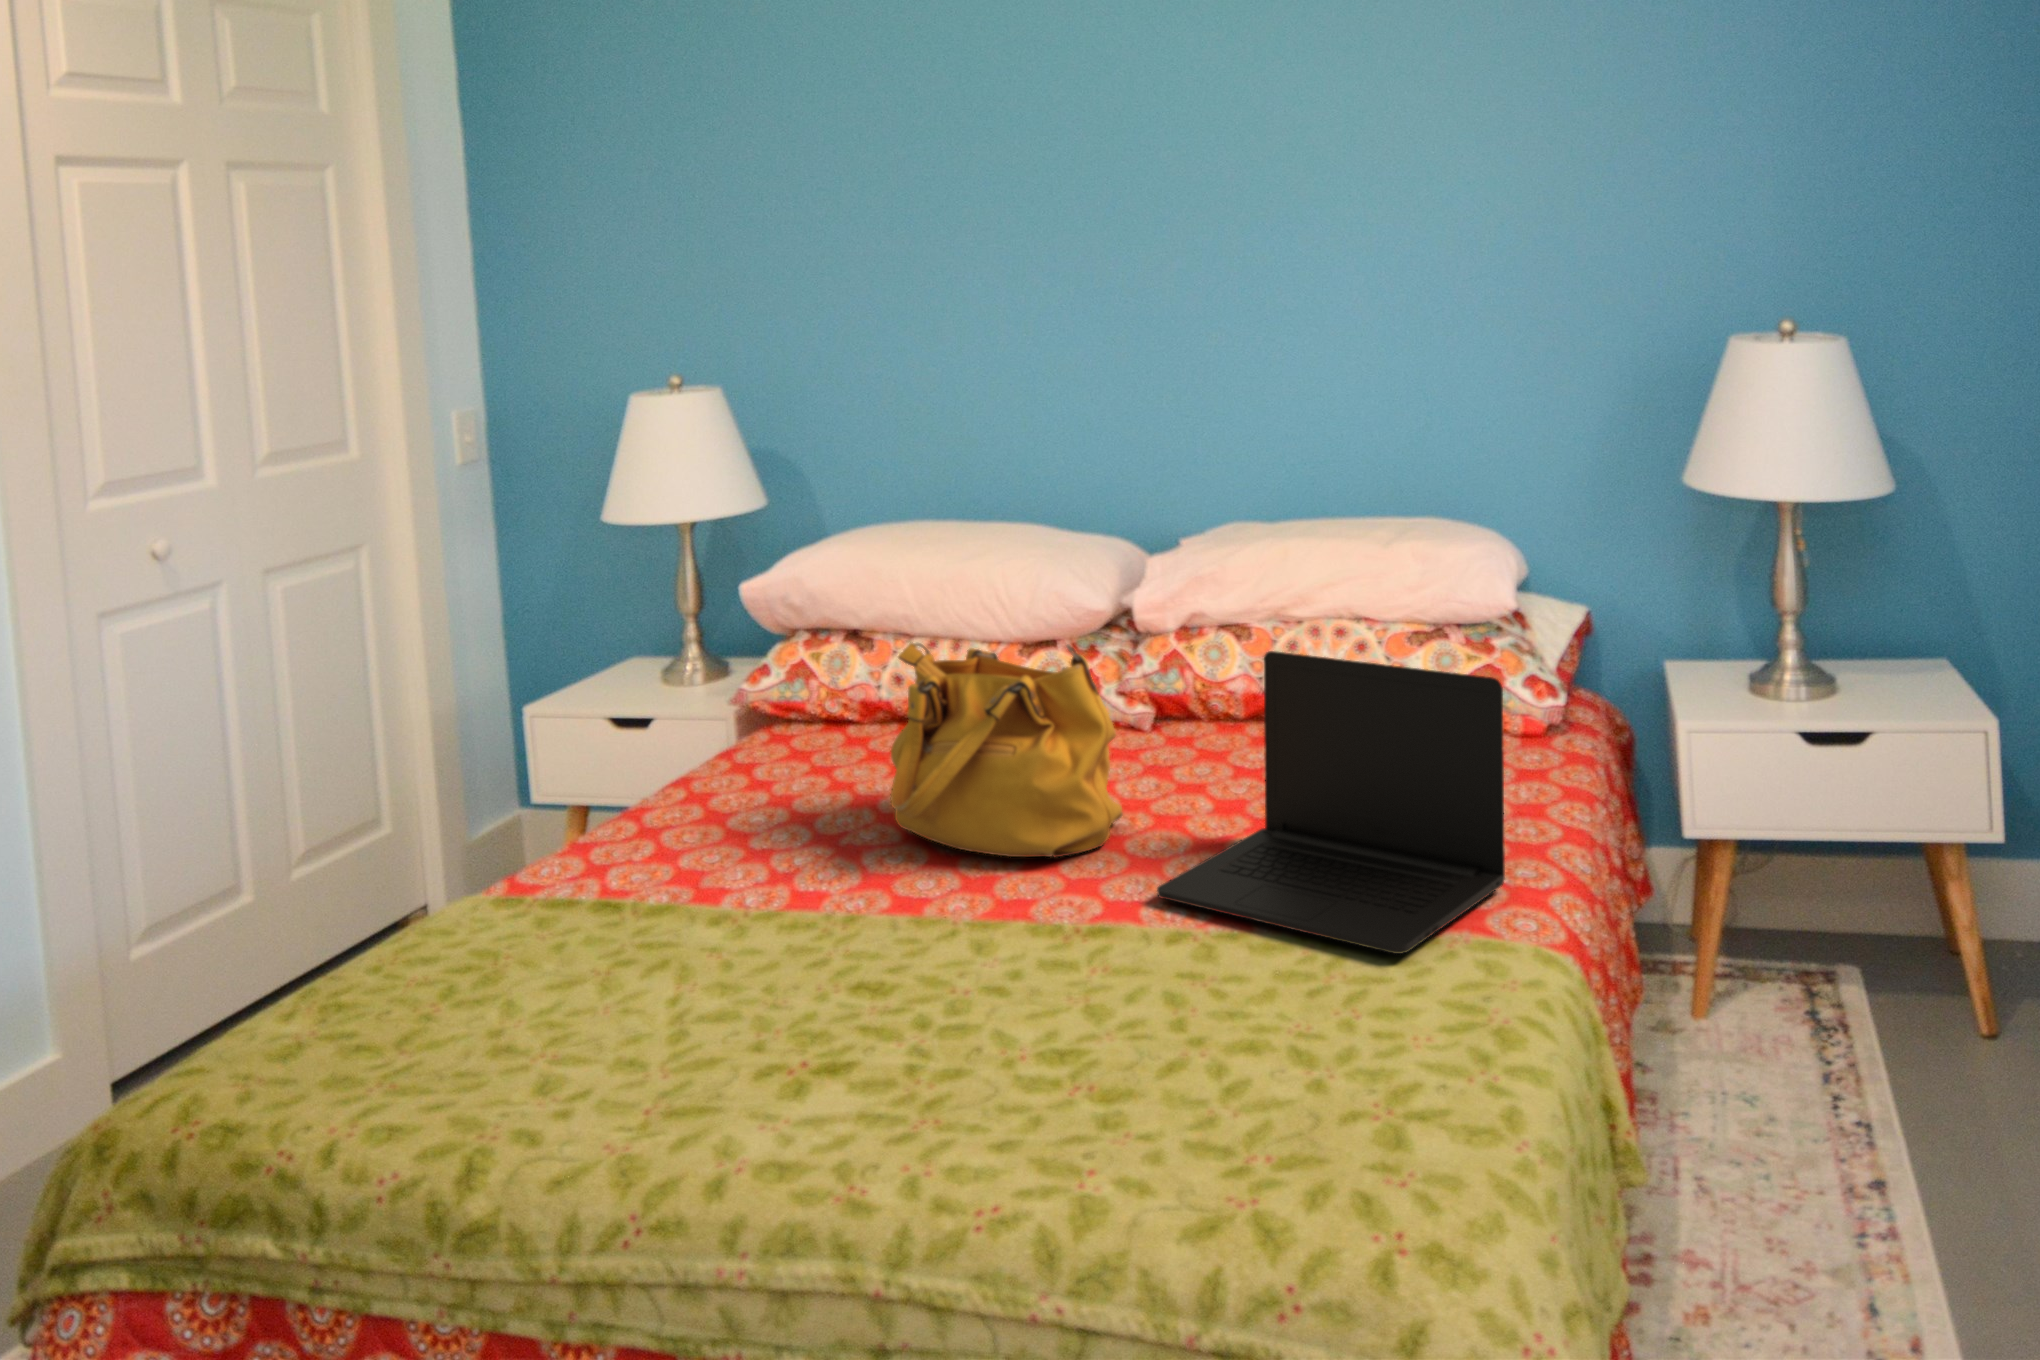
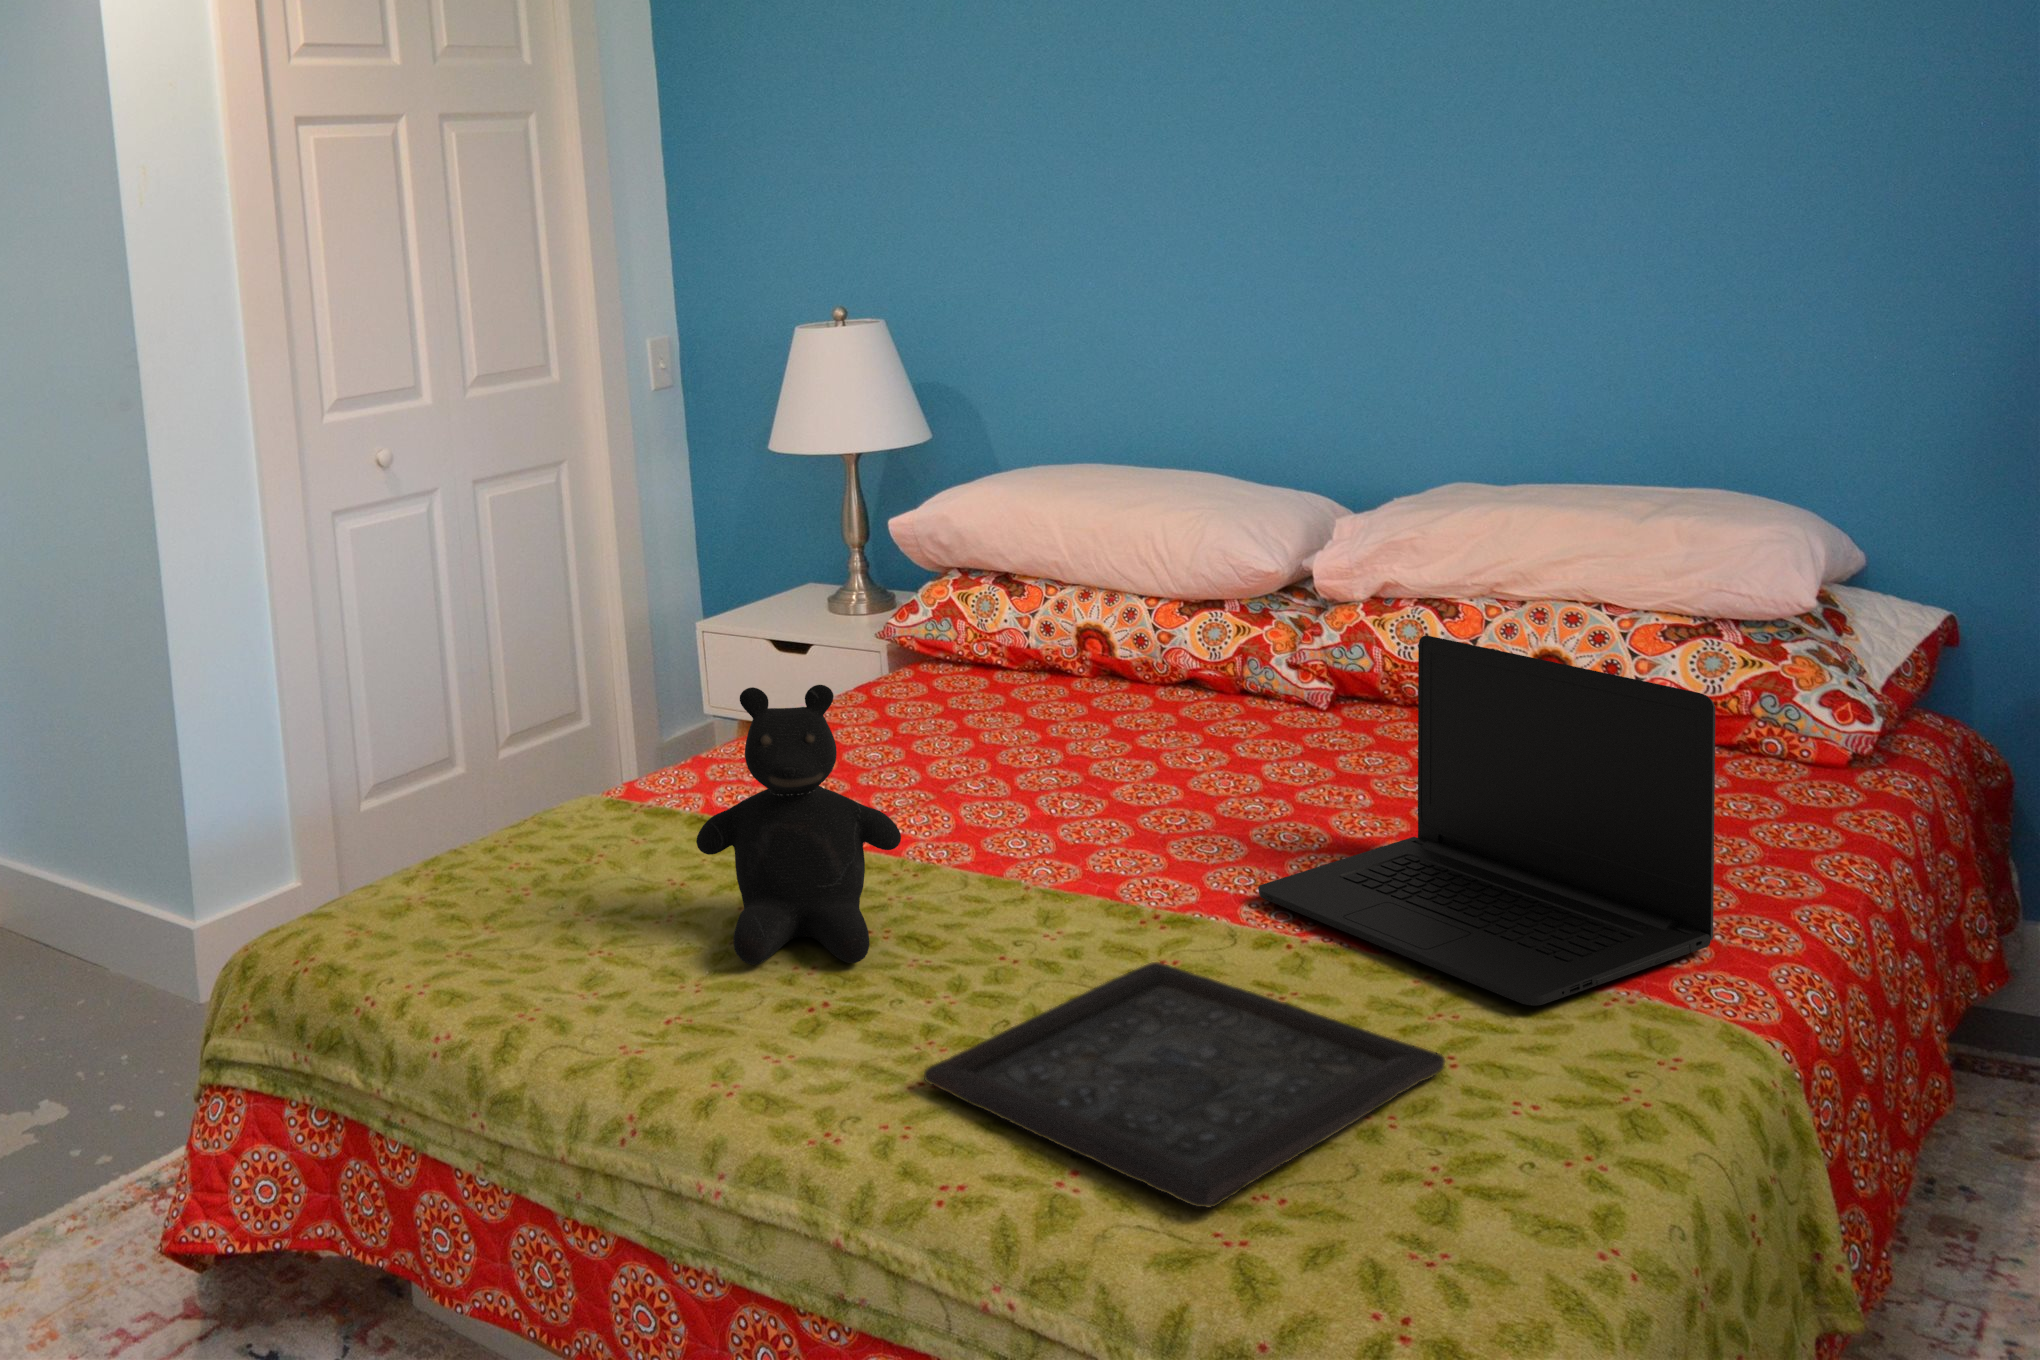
handbag: present [890,643,1123,857] -> none [983,592,1253,838]
teddy bear: none [641,742,848,1037] -> present [696,685,901,965]
tray: none [928,968,1357,1180] -> present [924,962,1445,1207]

